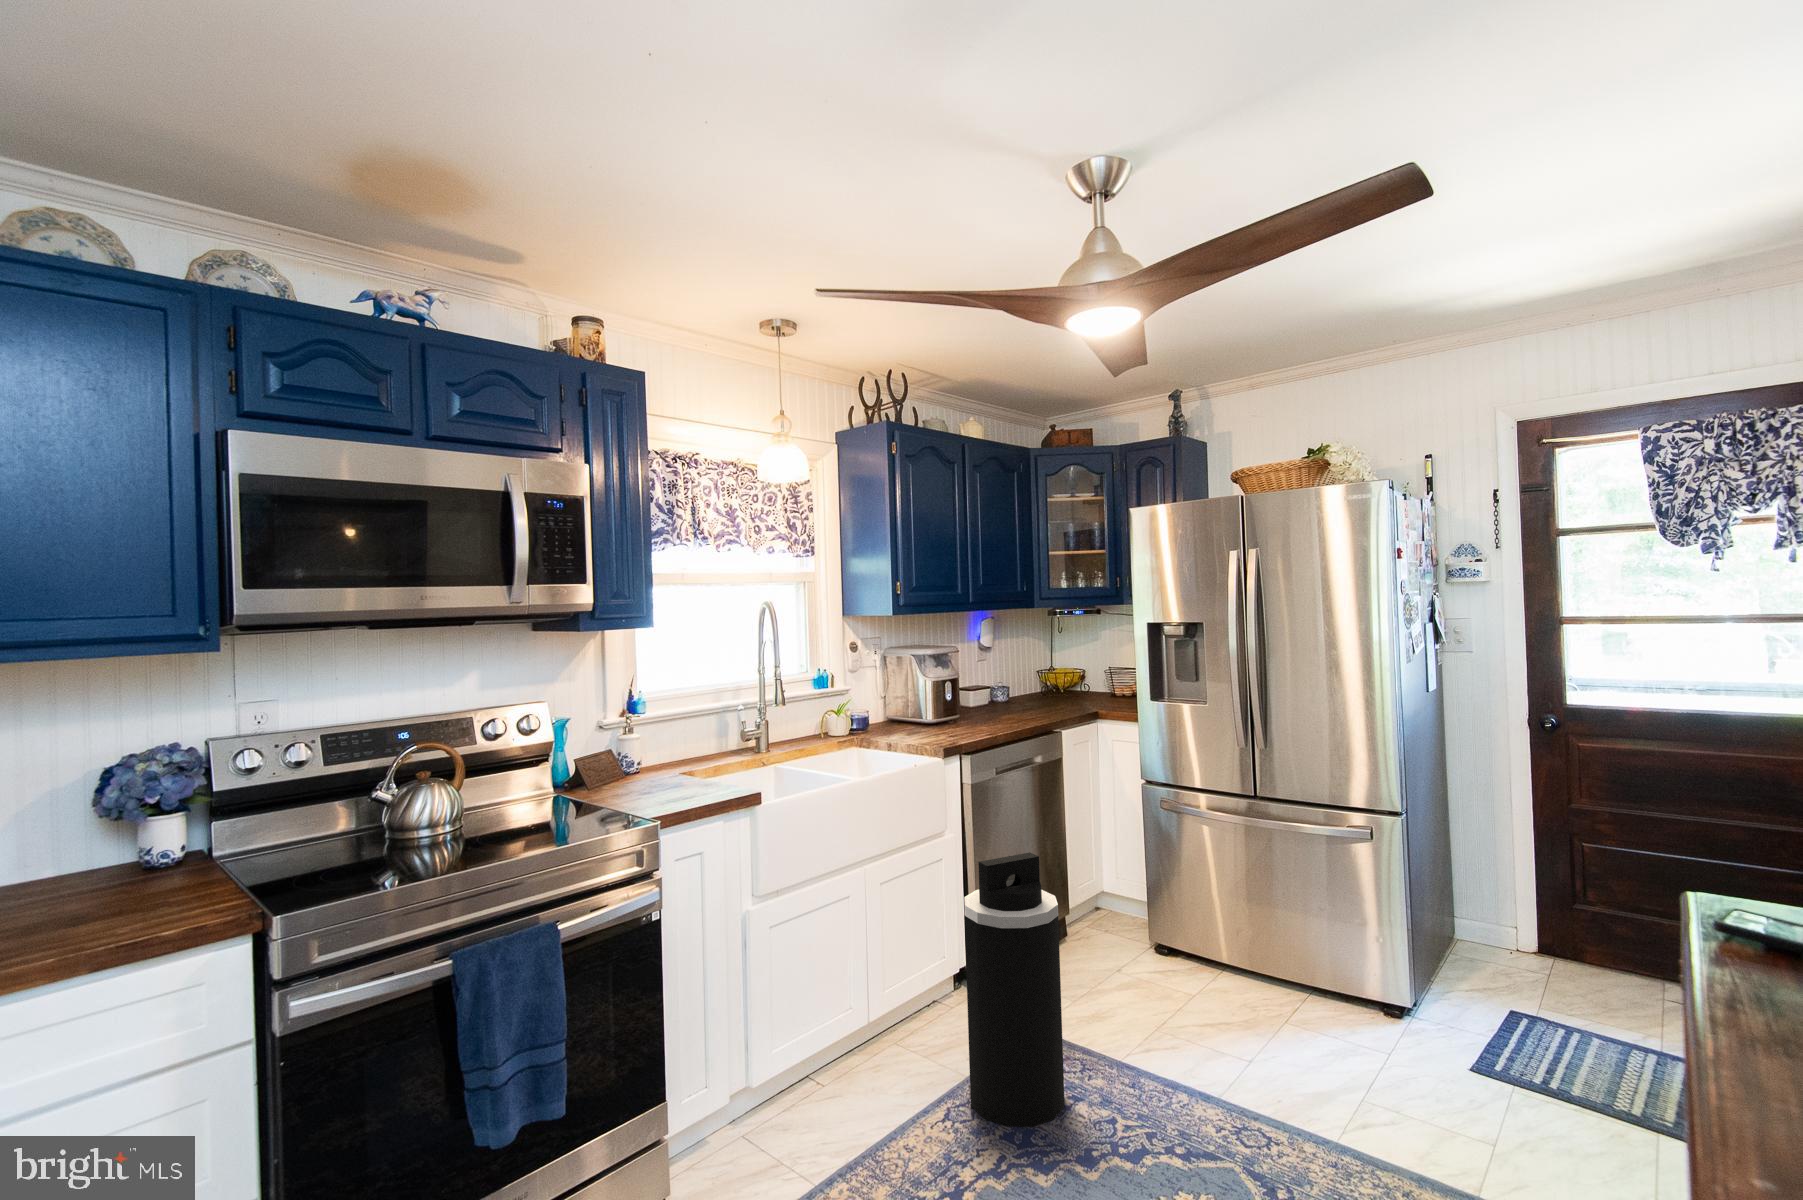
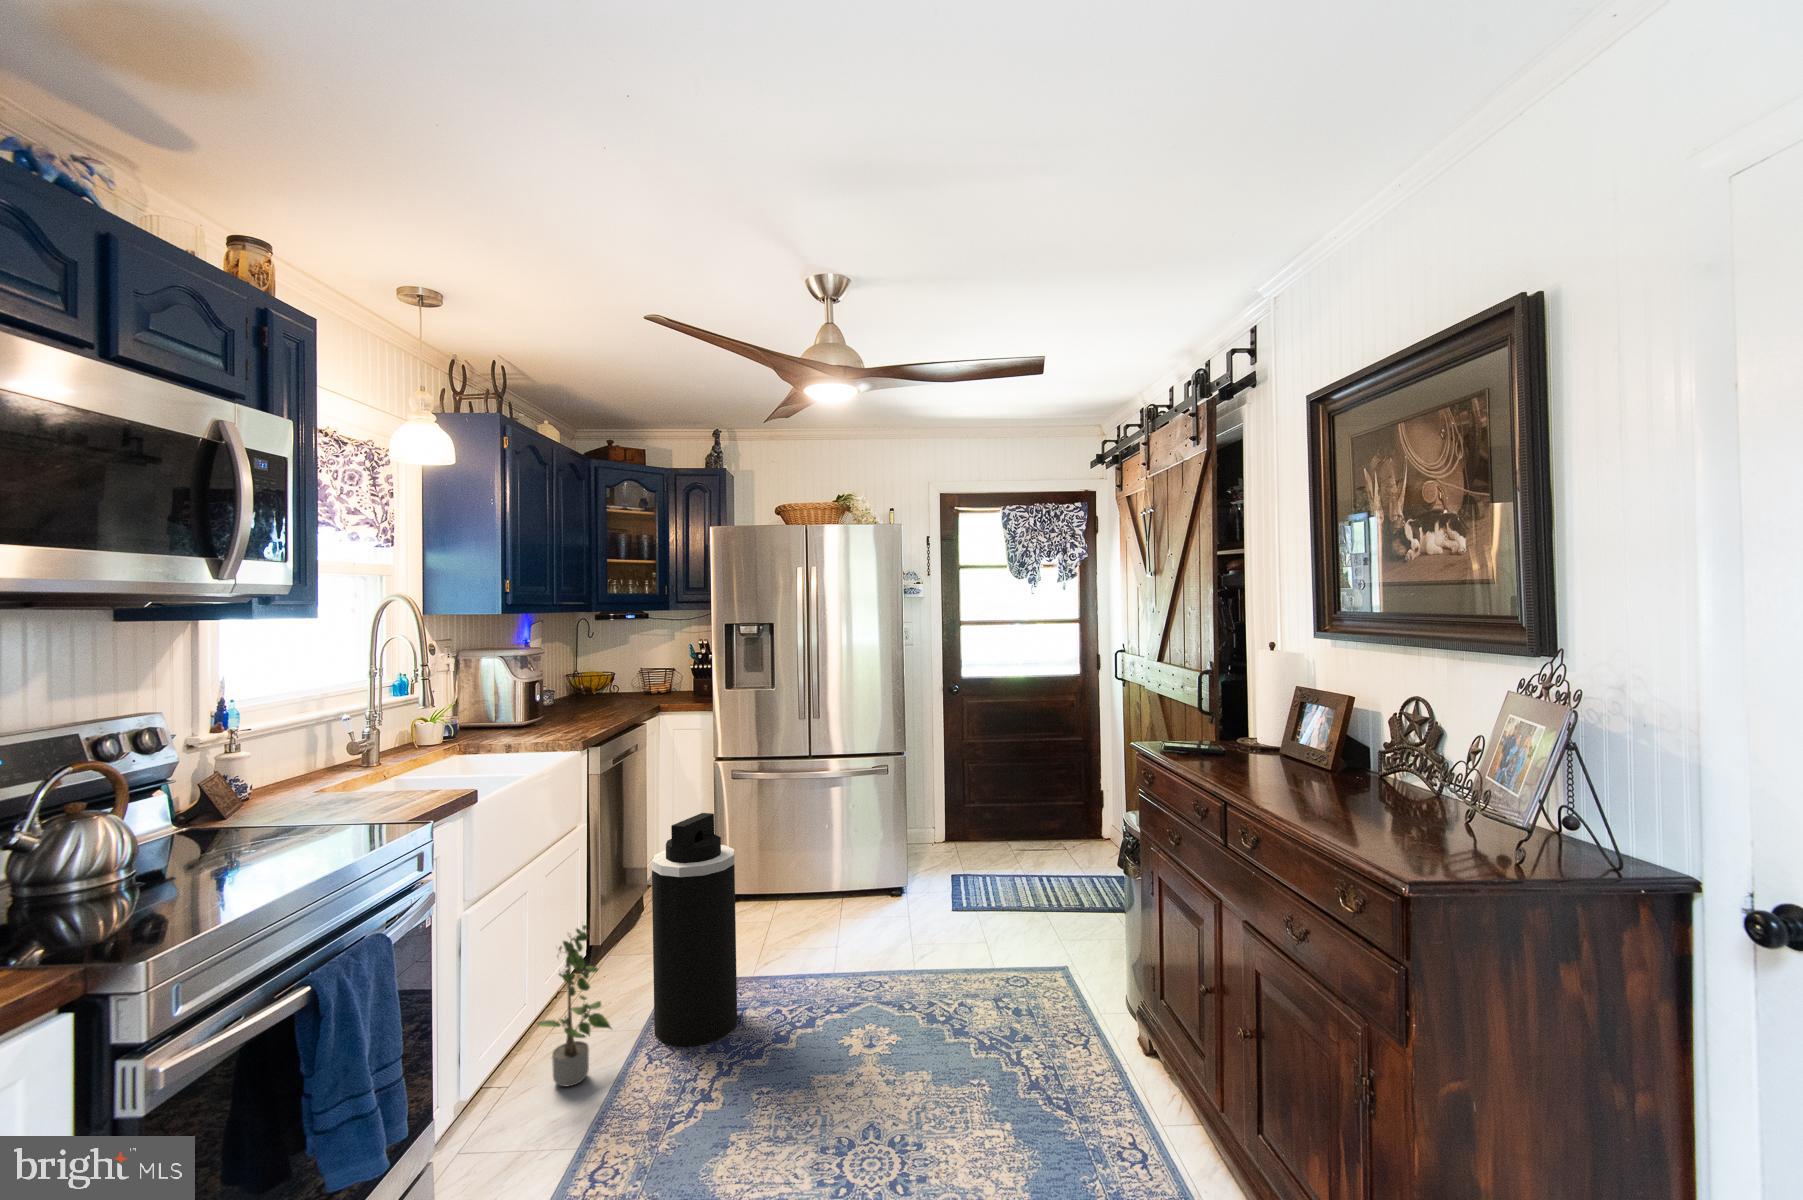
potted plant: none [830,945,914,1114] -> present [537,925,612,1086]

